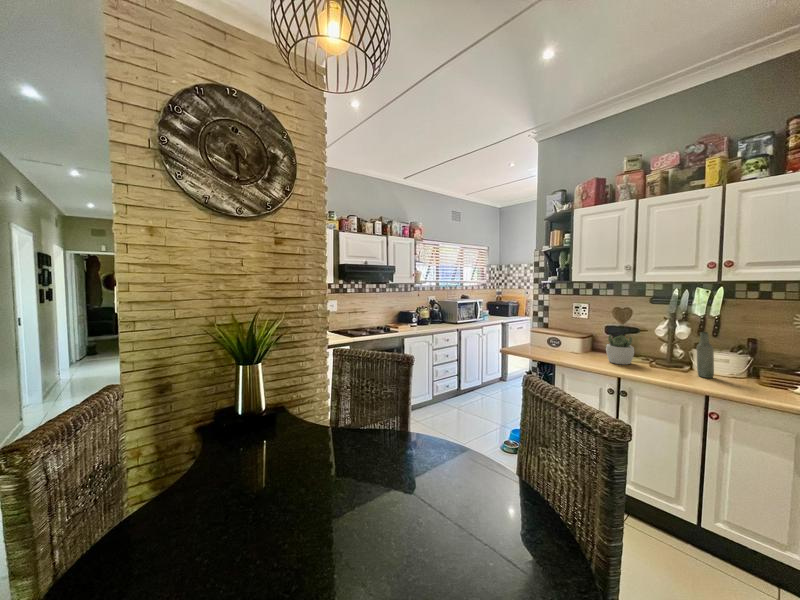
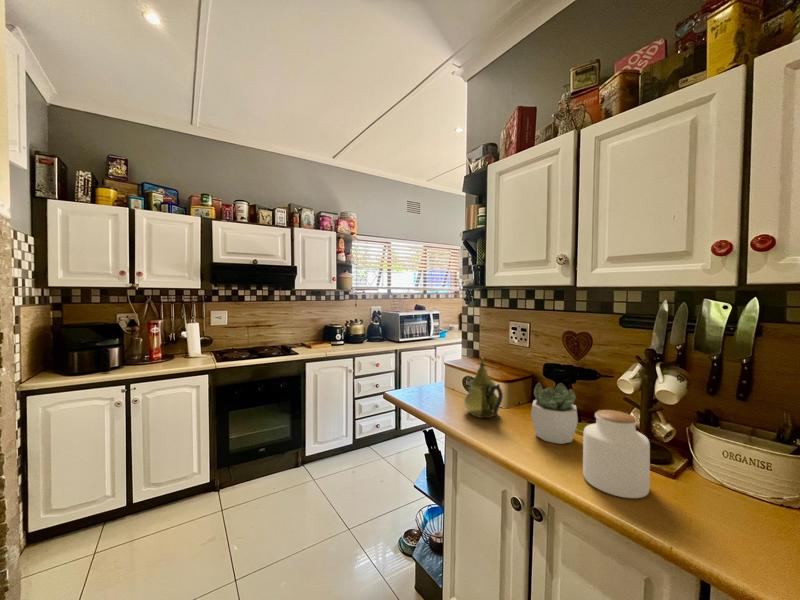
teapot: none [557,323,588,357] -> present [464,357,503,418]
bottle: present [696,332,714,378] -> none [689,396,730,506]
jar: none [646,342,680,377] -> present [583,410,650,498]

